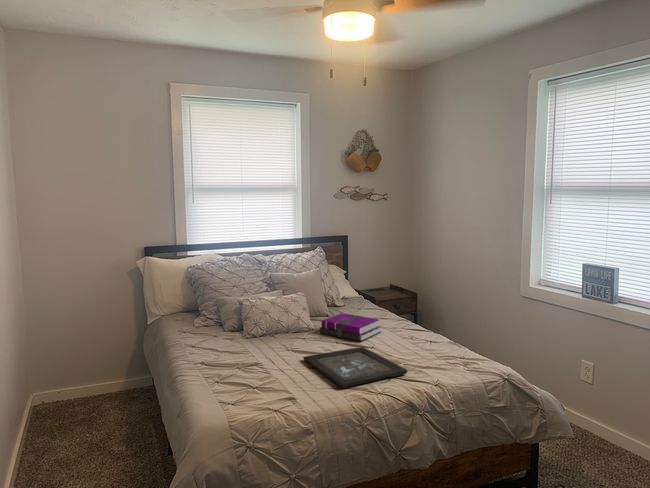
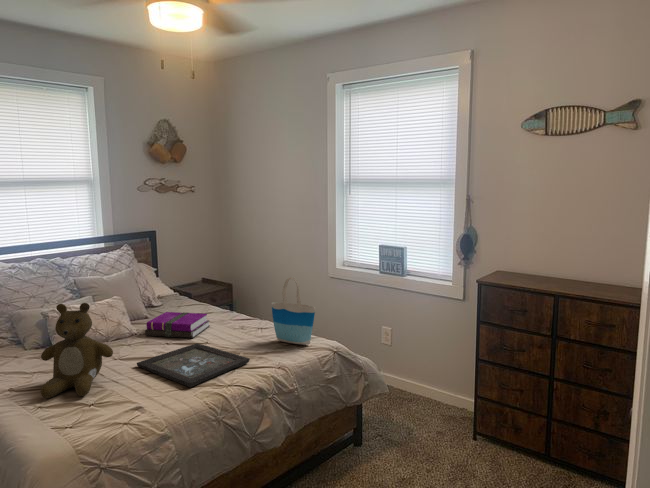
tote bag: none [440,291,485,366] -> present [272,277,315,345]
teddy bear: none [220,294,281,379] -> present [40,303,113,398]

